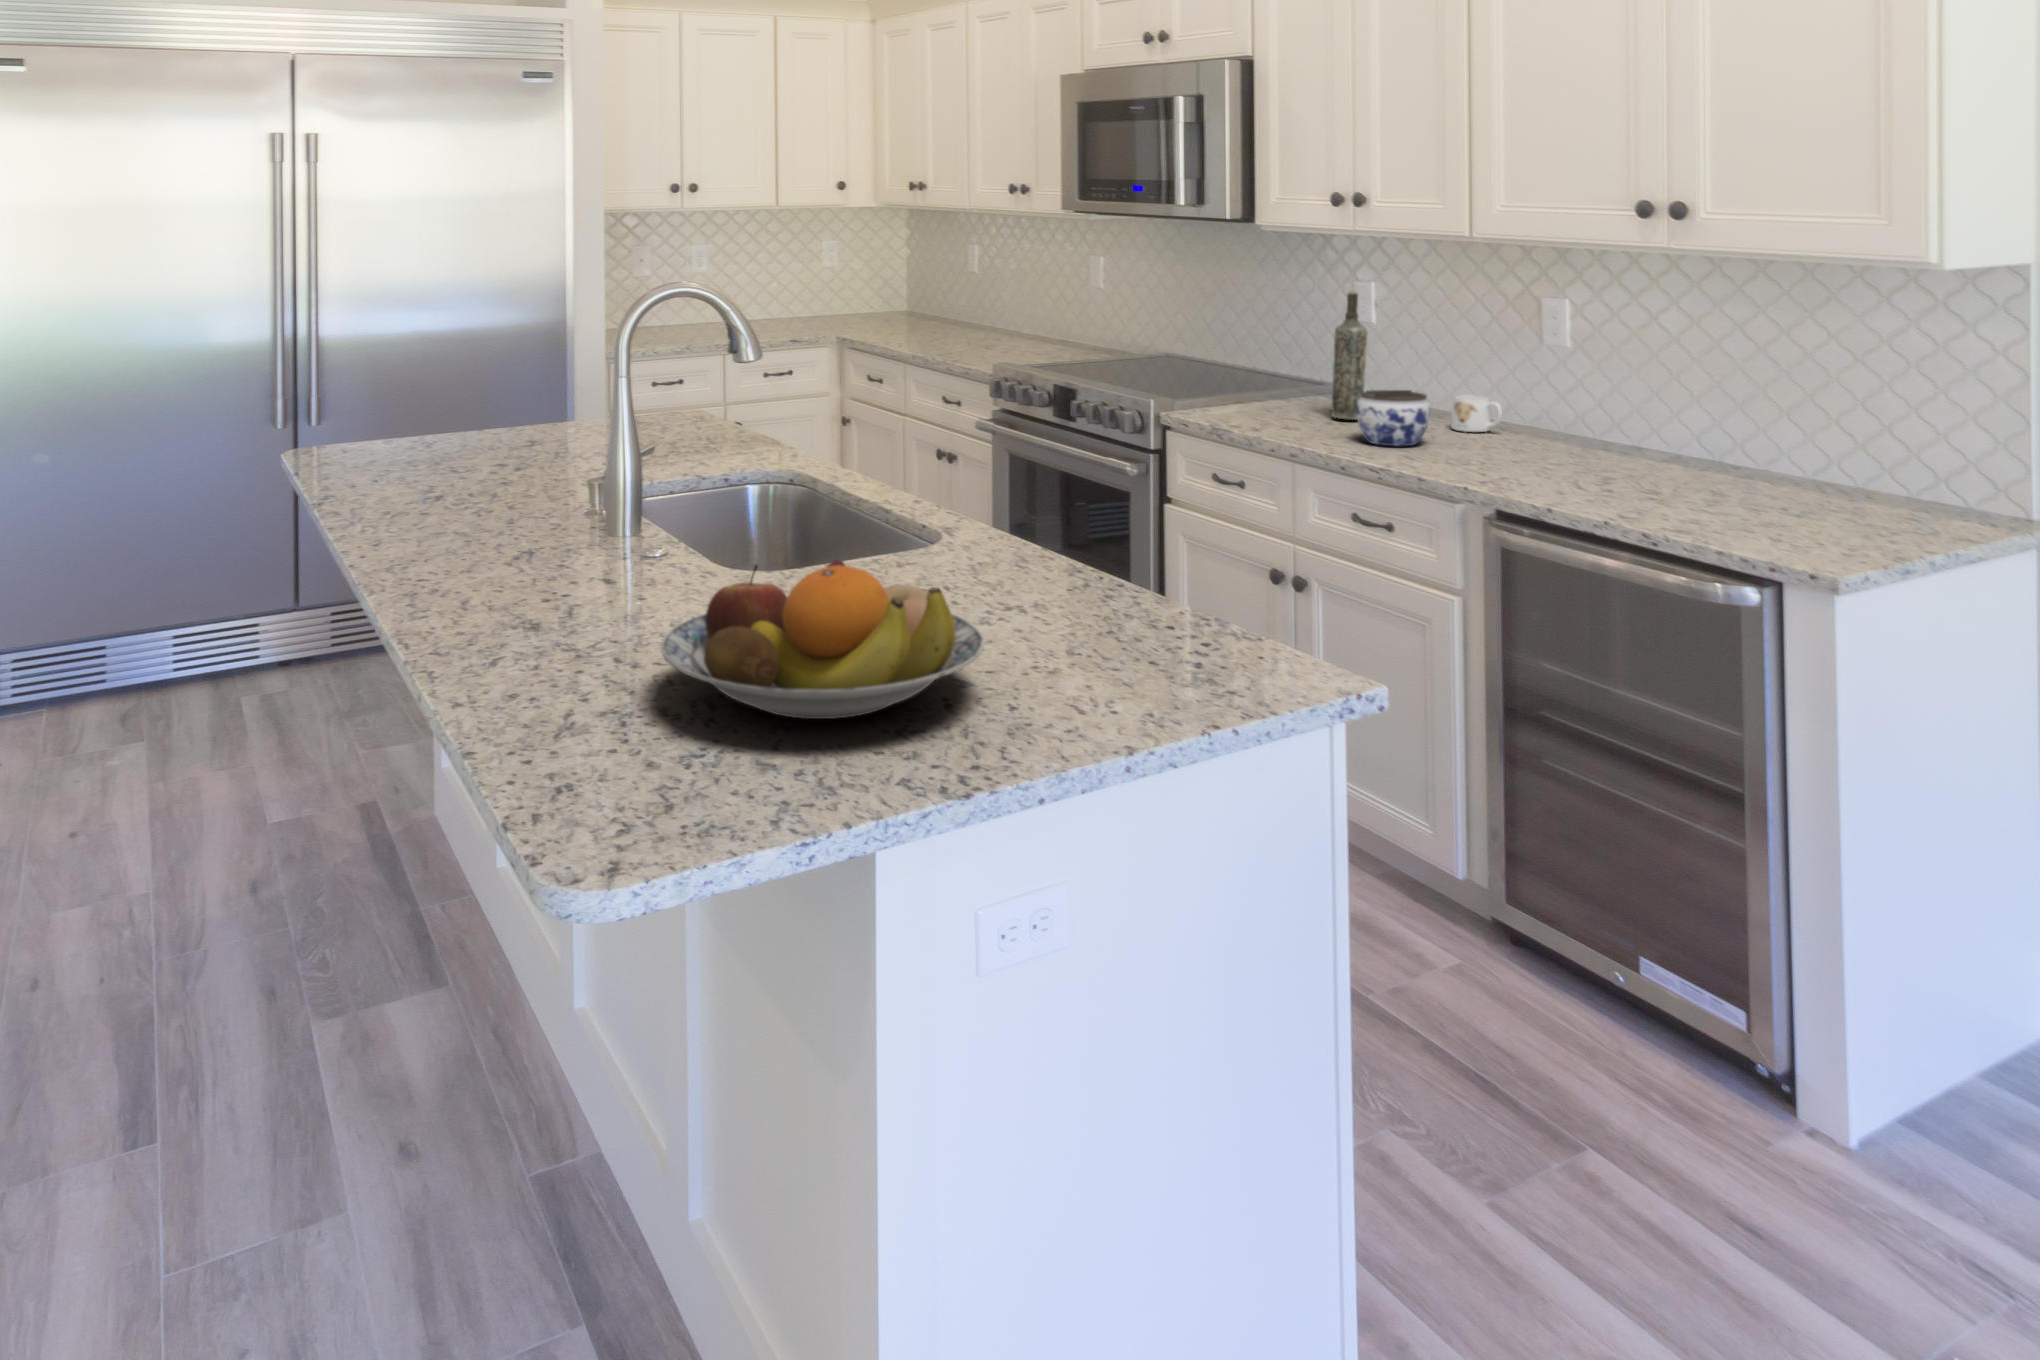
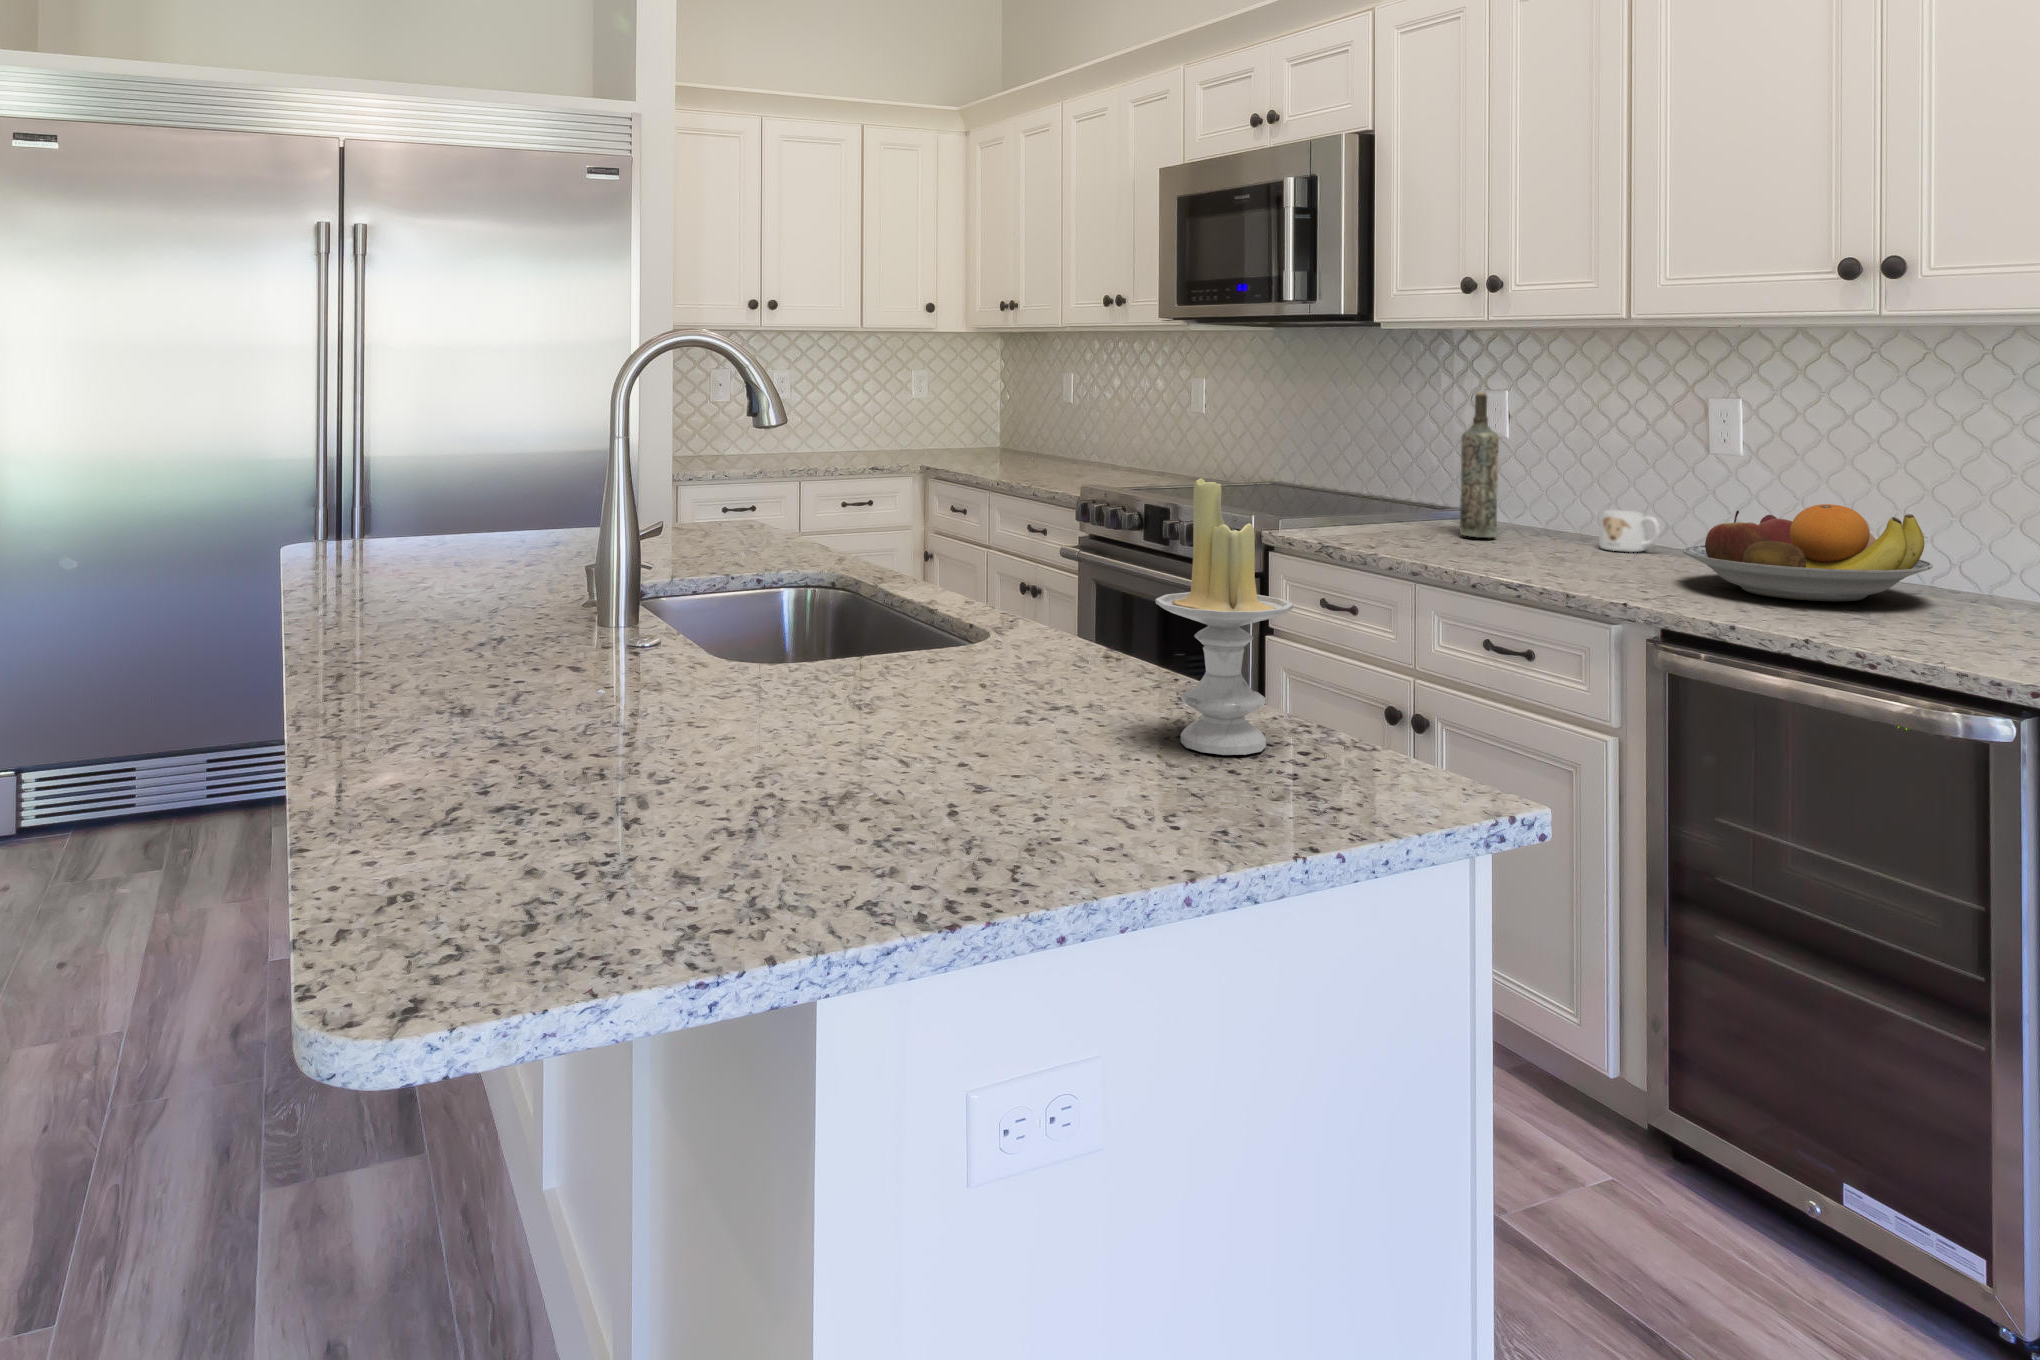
jar: present [1357,390,1430,446] -> none [1489,499,1576,562]
candle: none [1091,435,1199,649] -> present [1155,478,1294,755]
fruit bowl: present [661,560,984,719] -> present [1683,504,1933,601]

